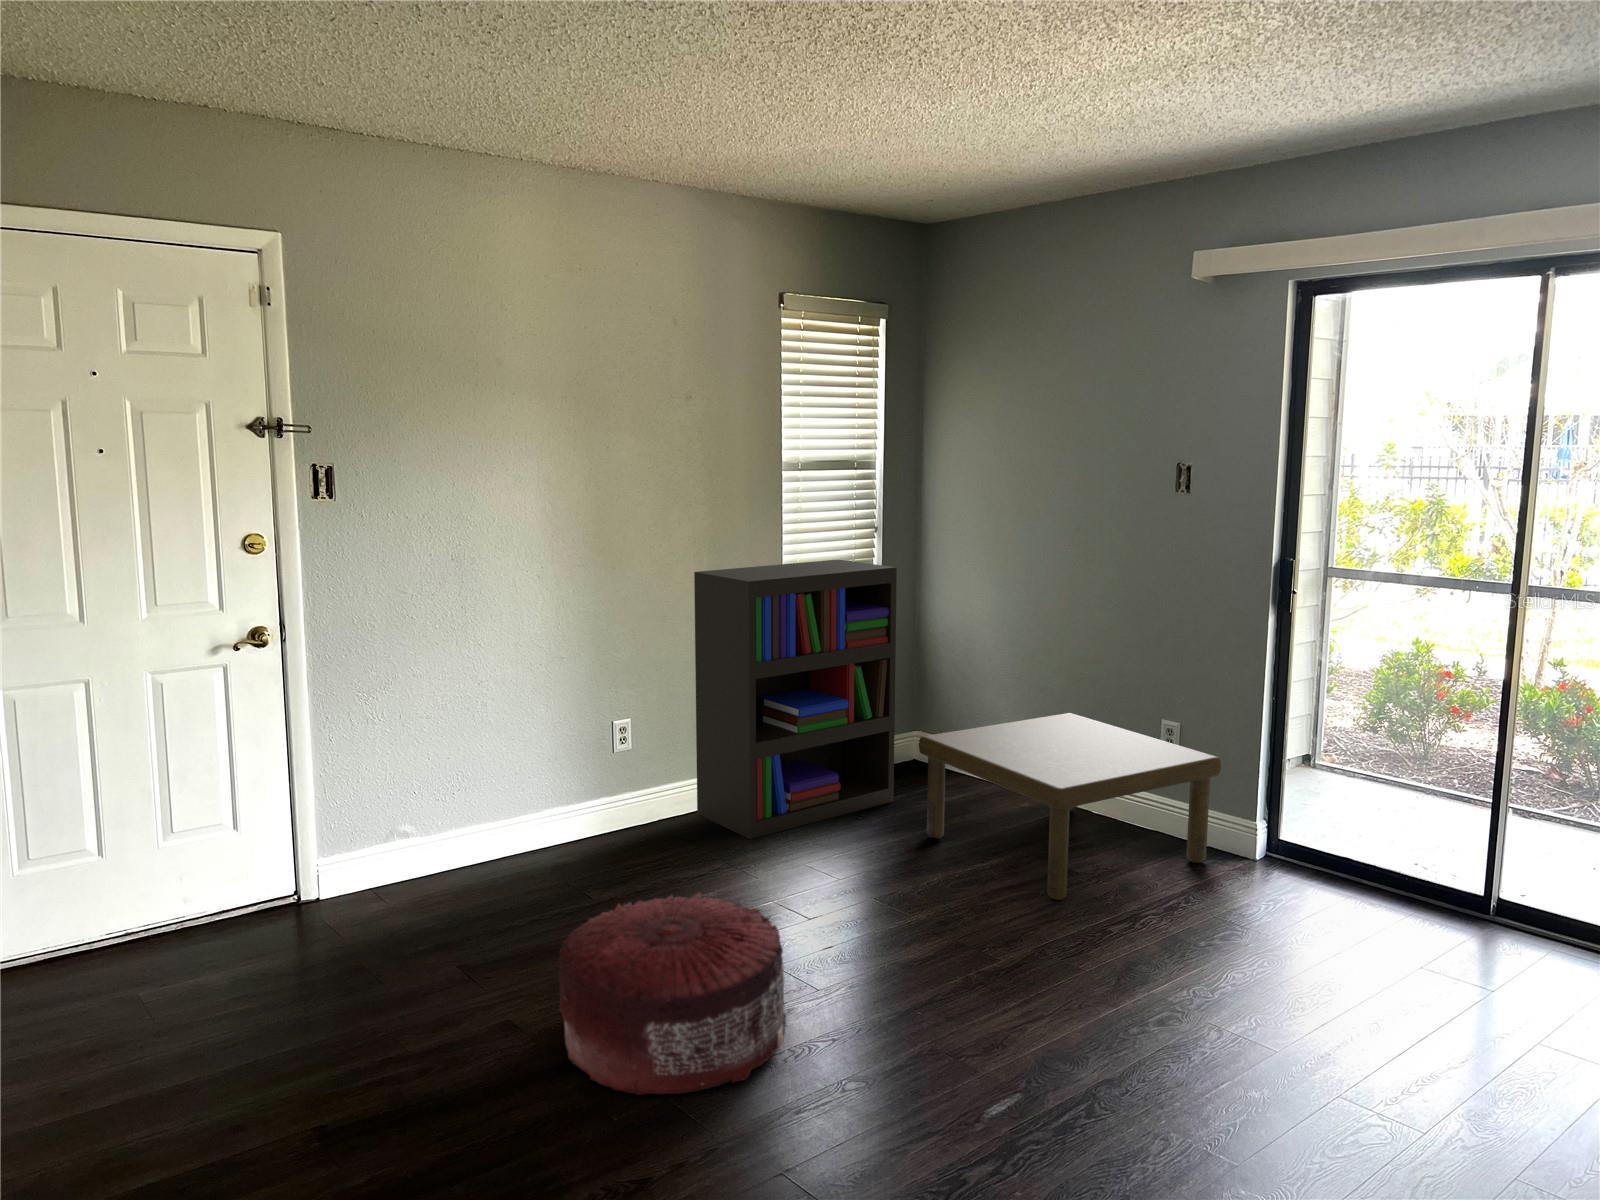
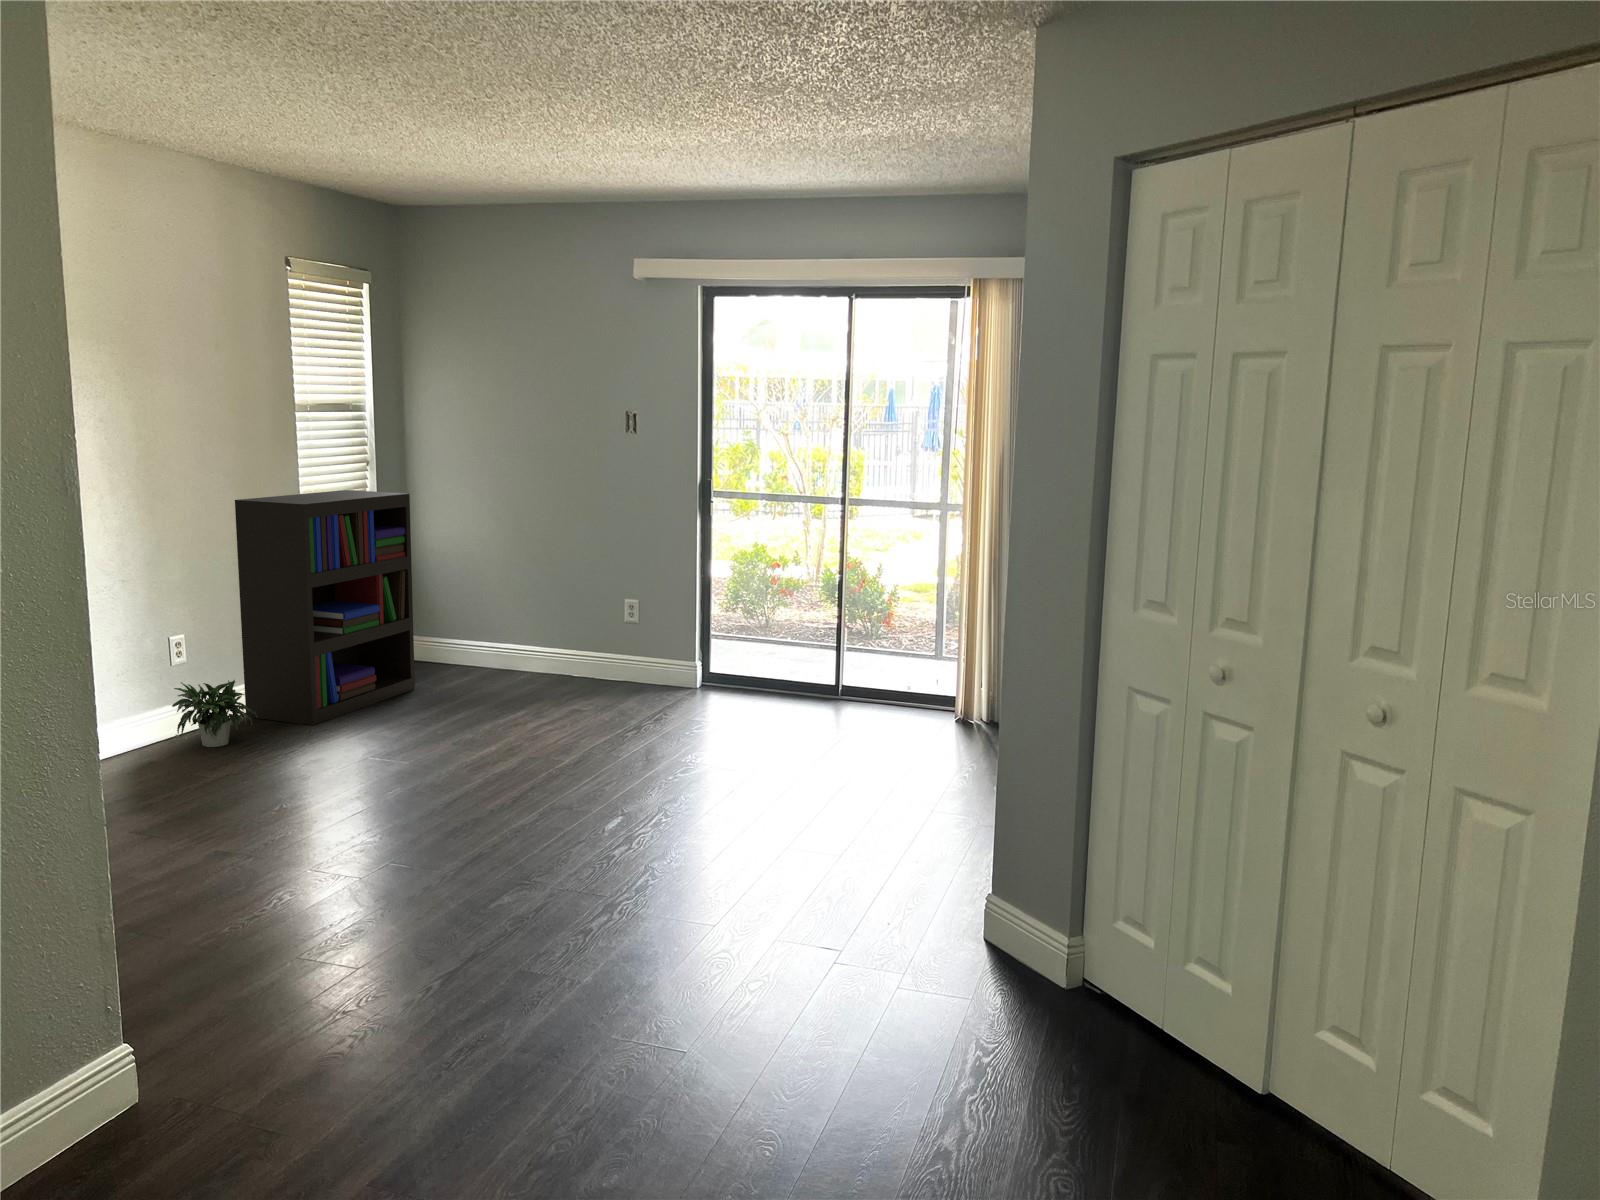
coffee table: present [919,713,1221,900] -> none [451,604,674,725]
potted plant: none [573,775,683,853] -> present [146,680,258,748]
pouf: present [558,893,787,1095] -> none [273,731,454,860]

